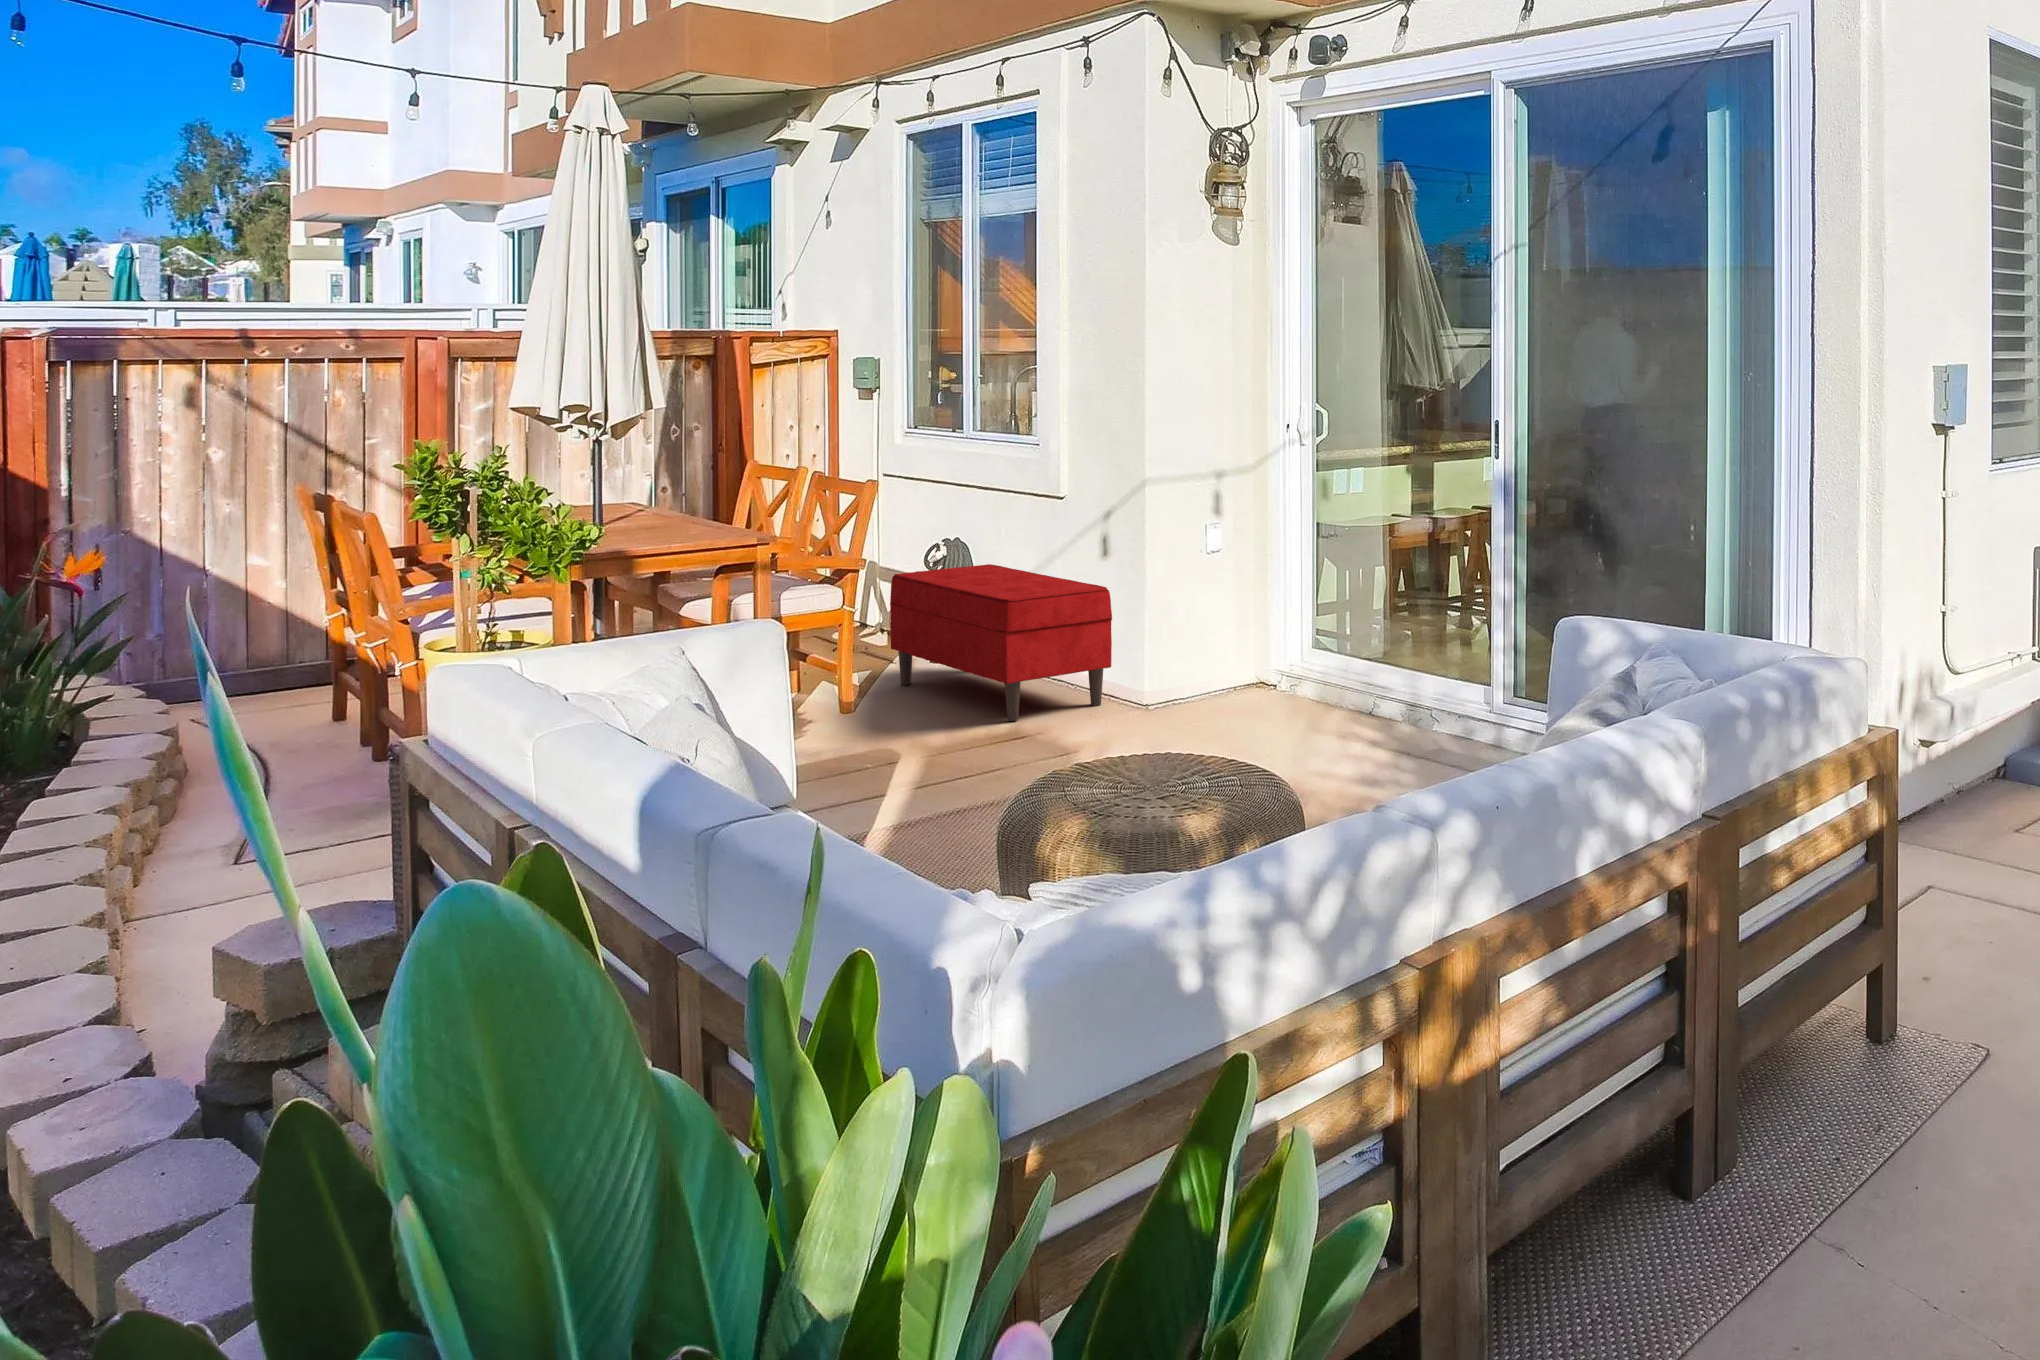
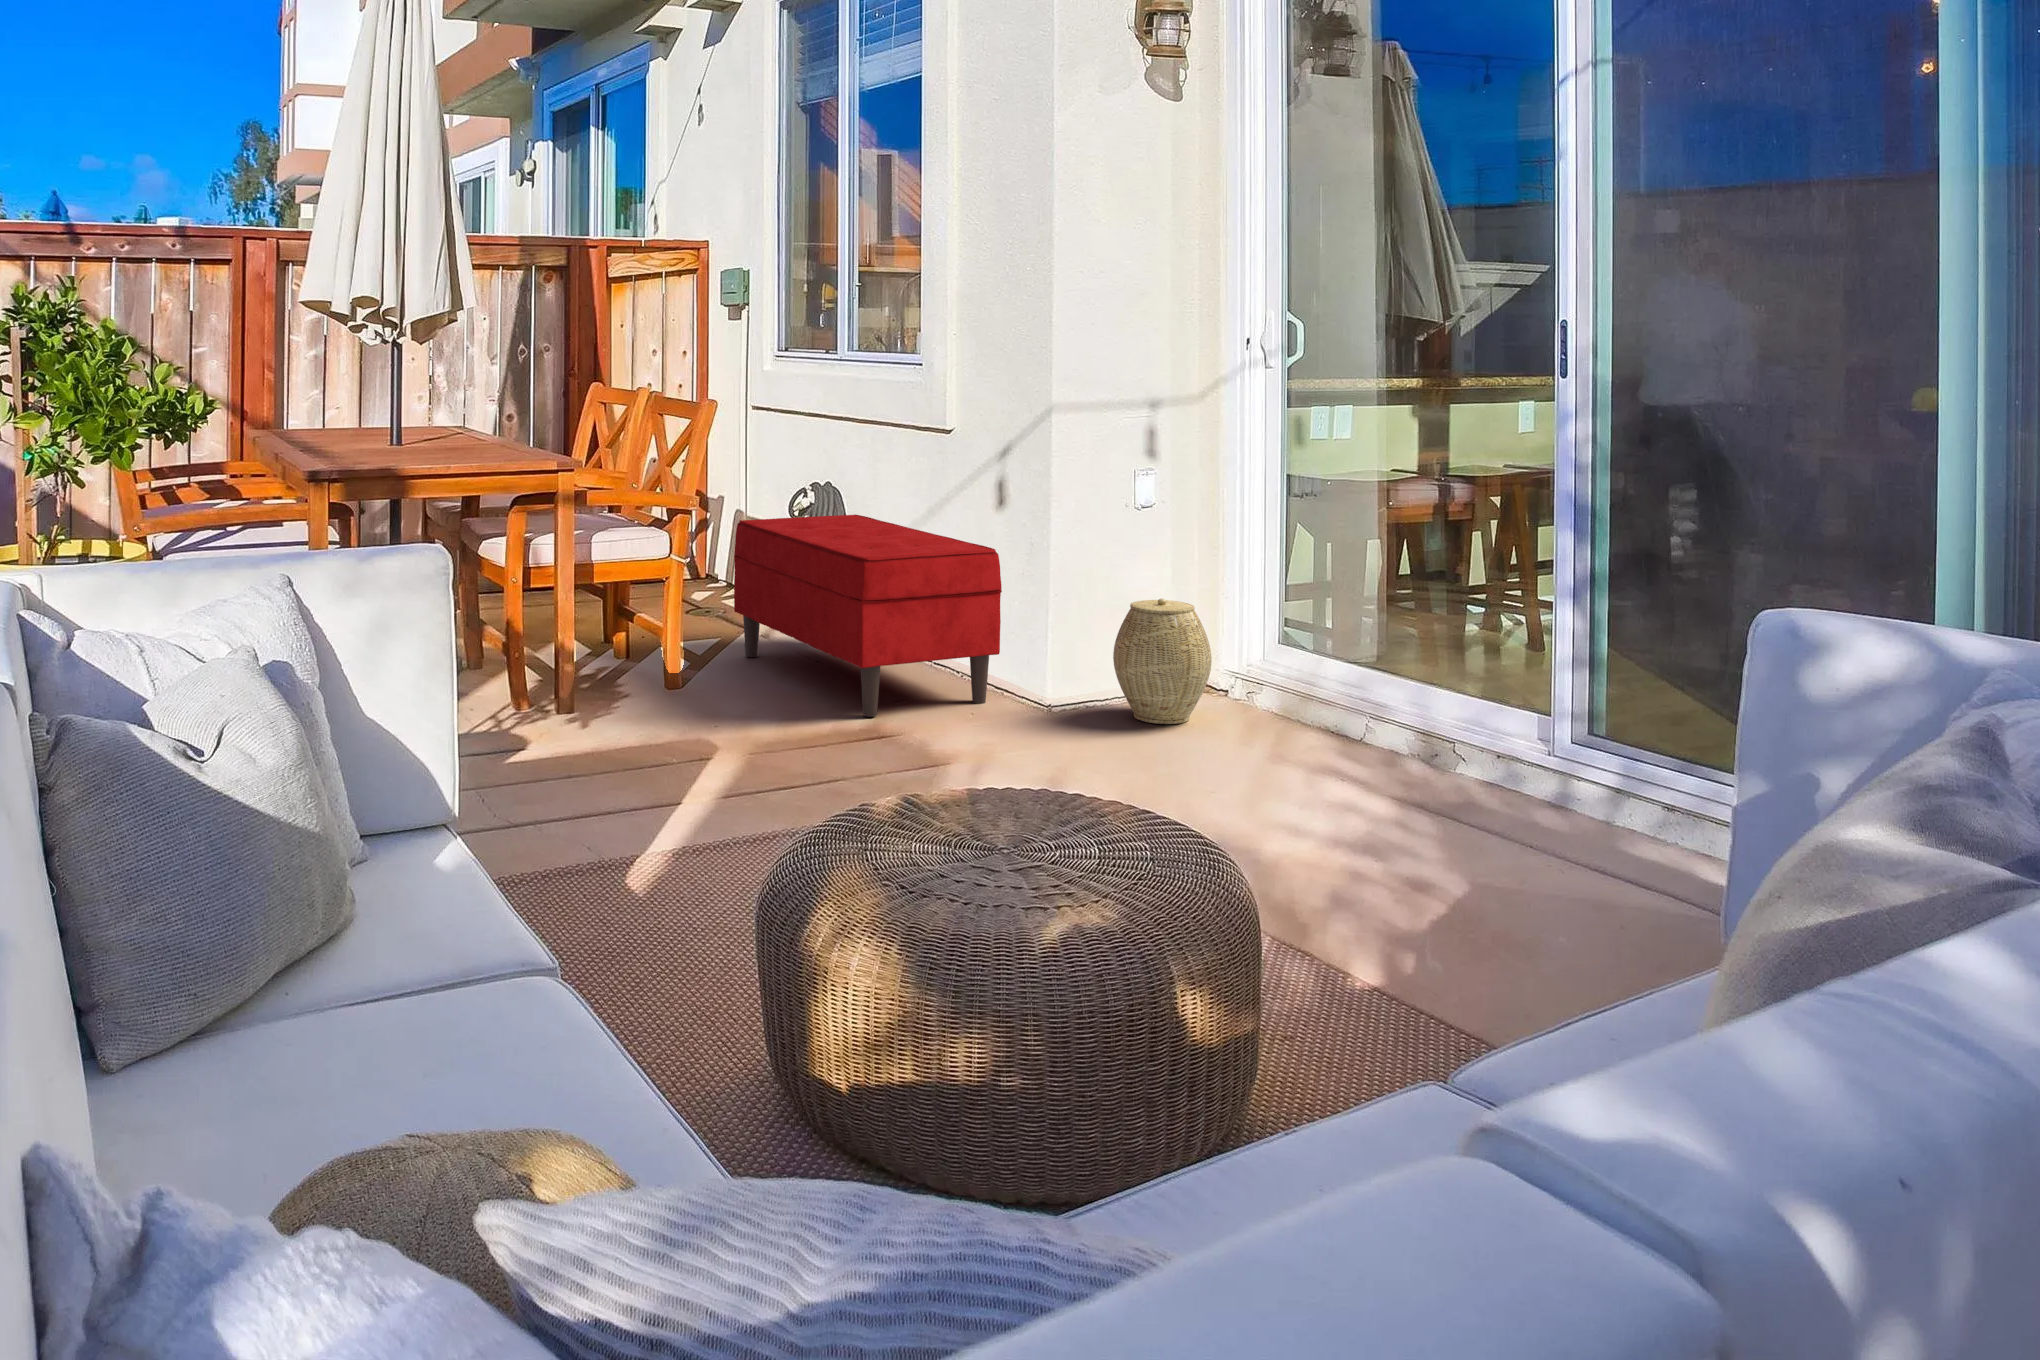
woven basket: none [1197,618,1269,710] -> present [1113,598,1211,724]

